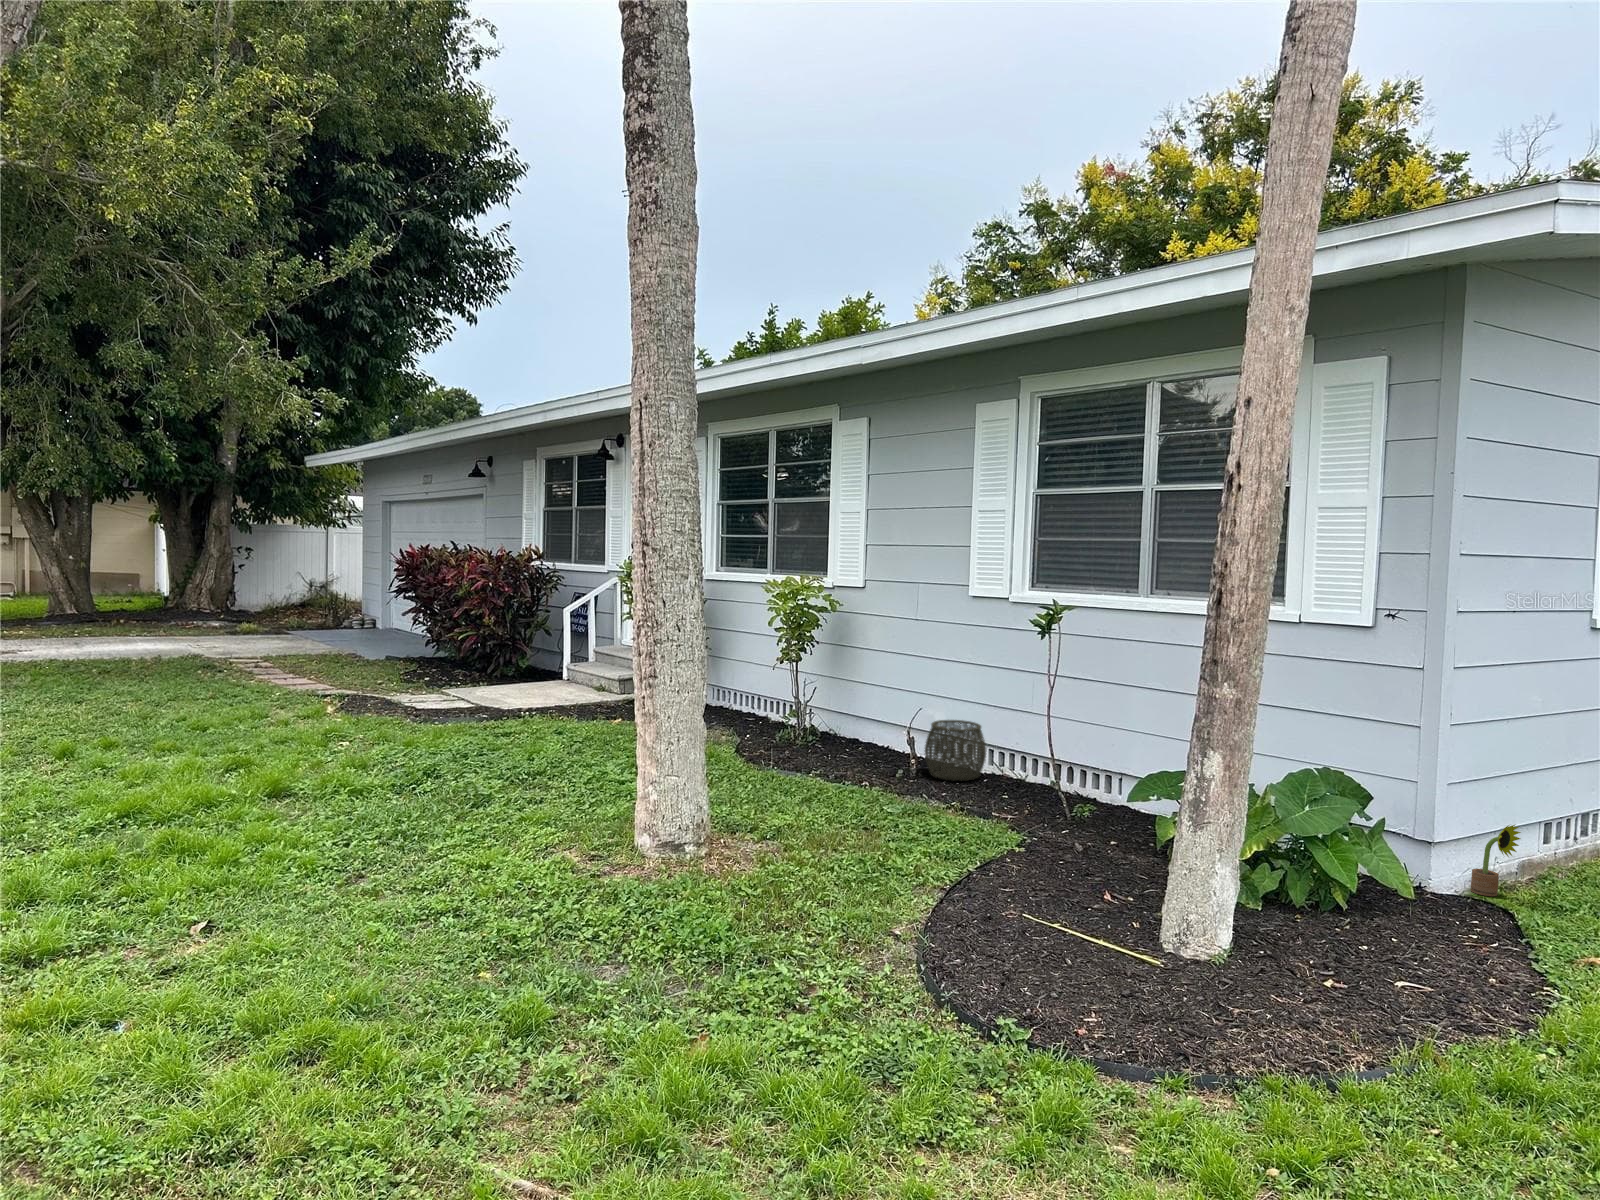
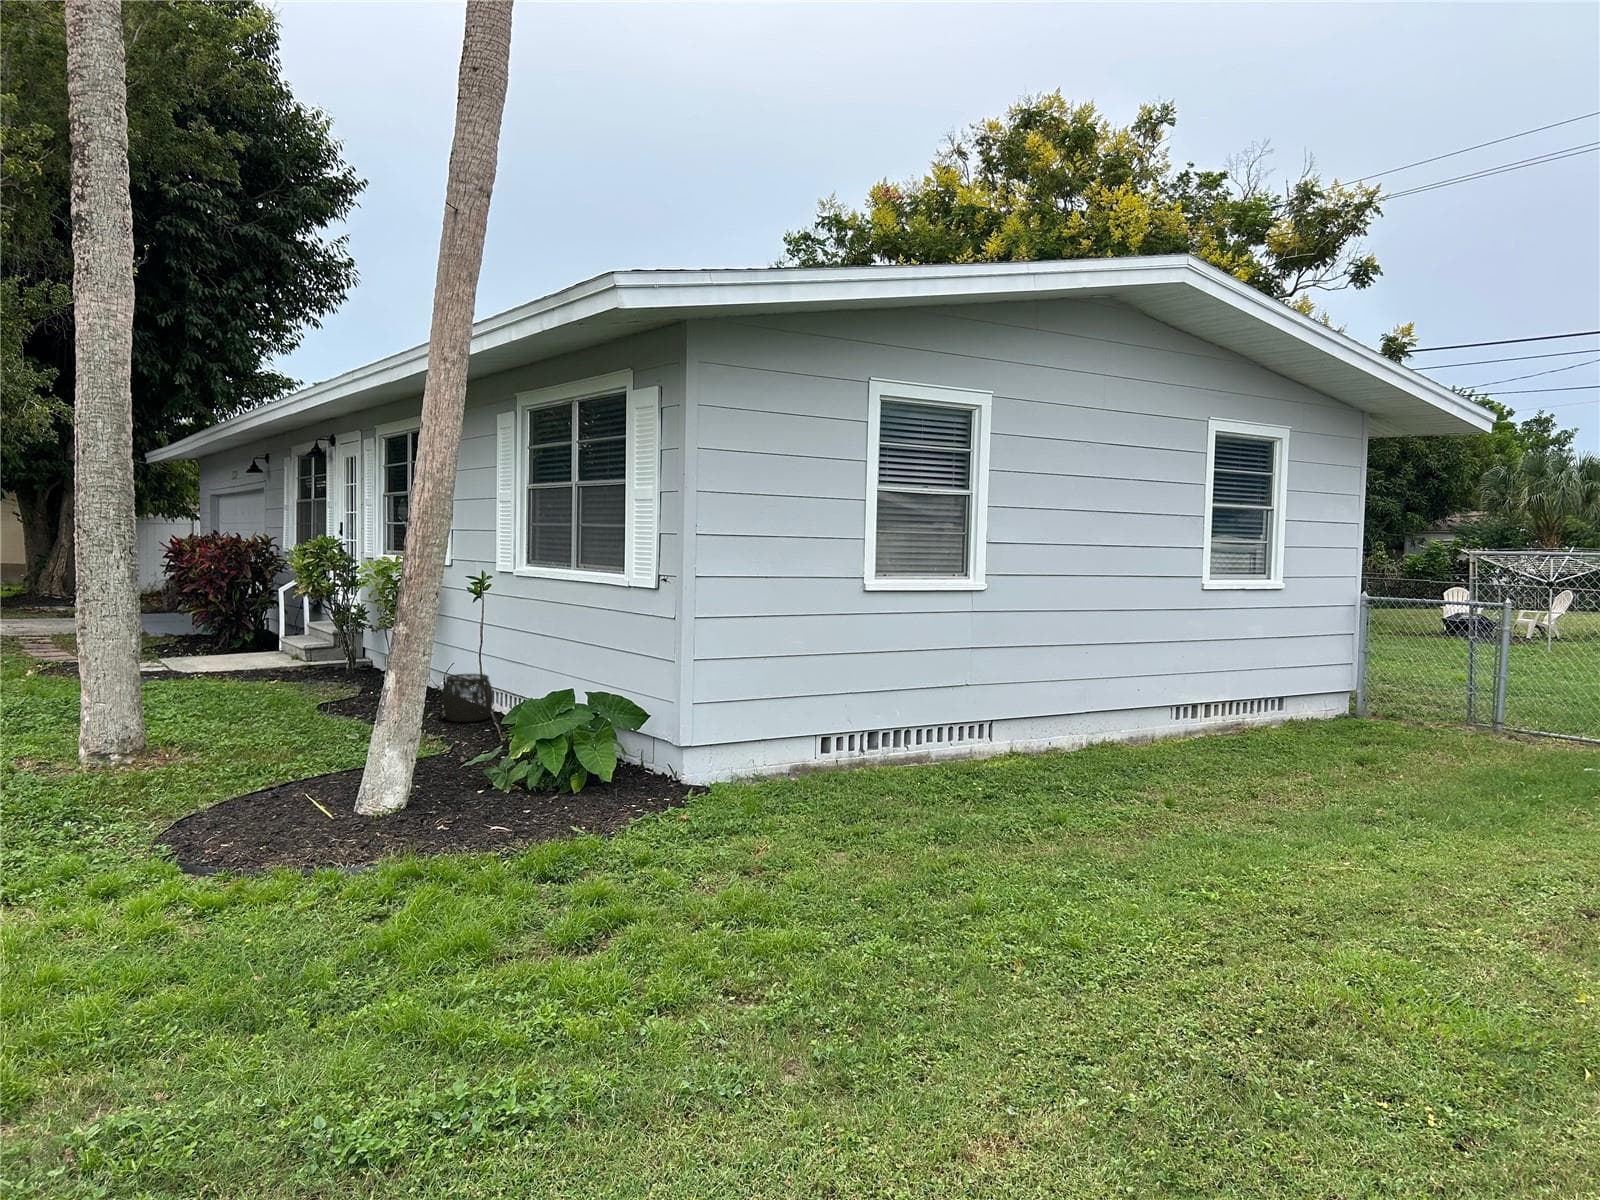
decorative plant: present [1471,825,1521,896] -> none [697,734,726,790]

